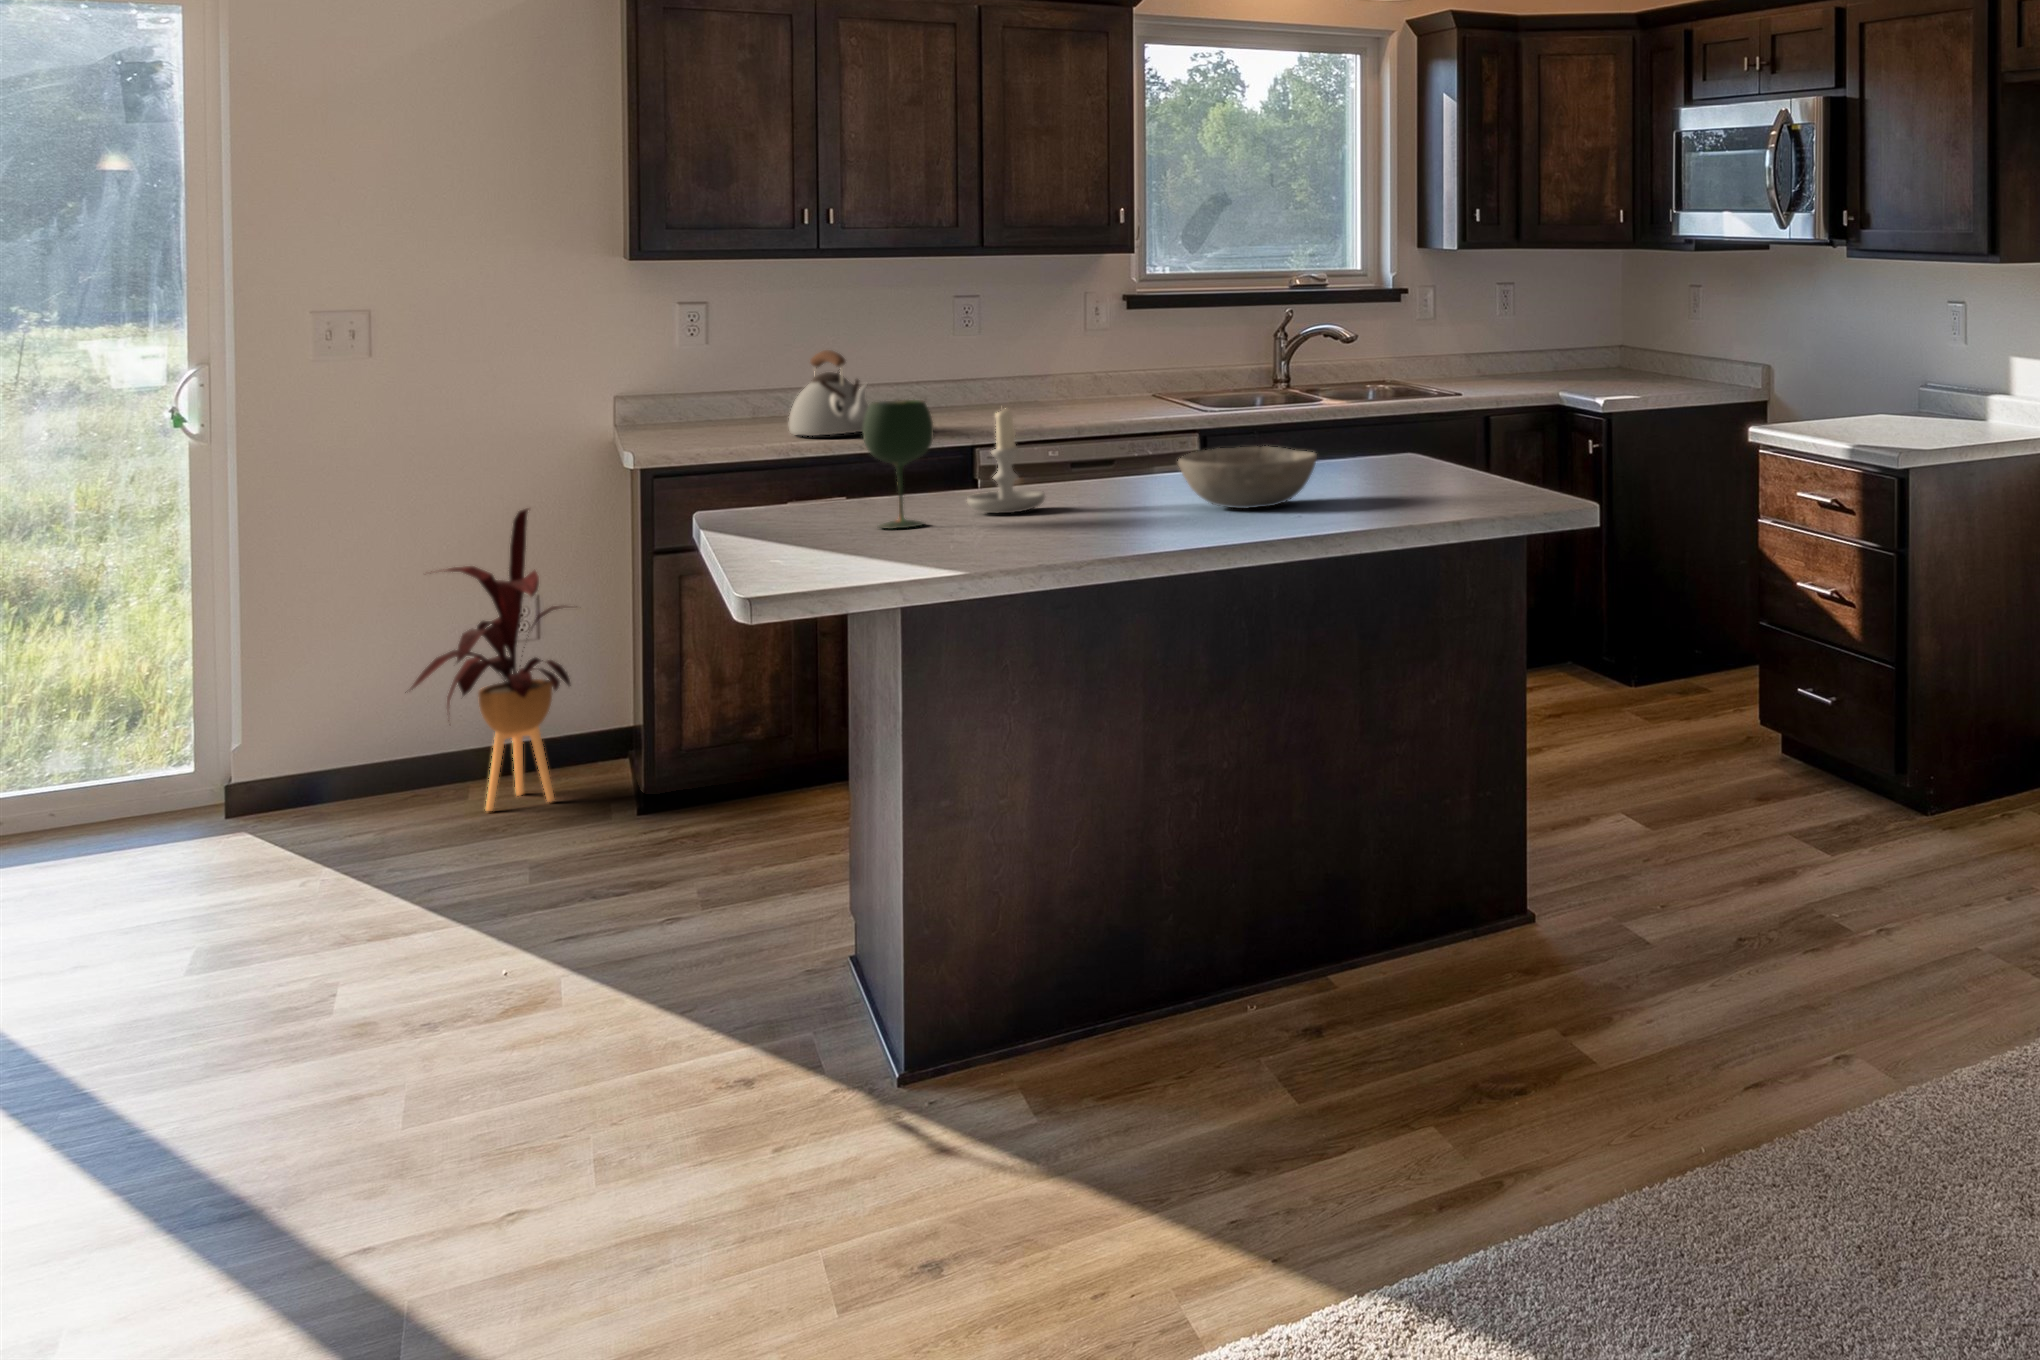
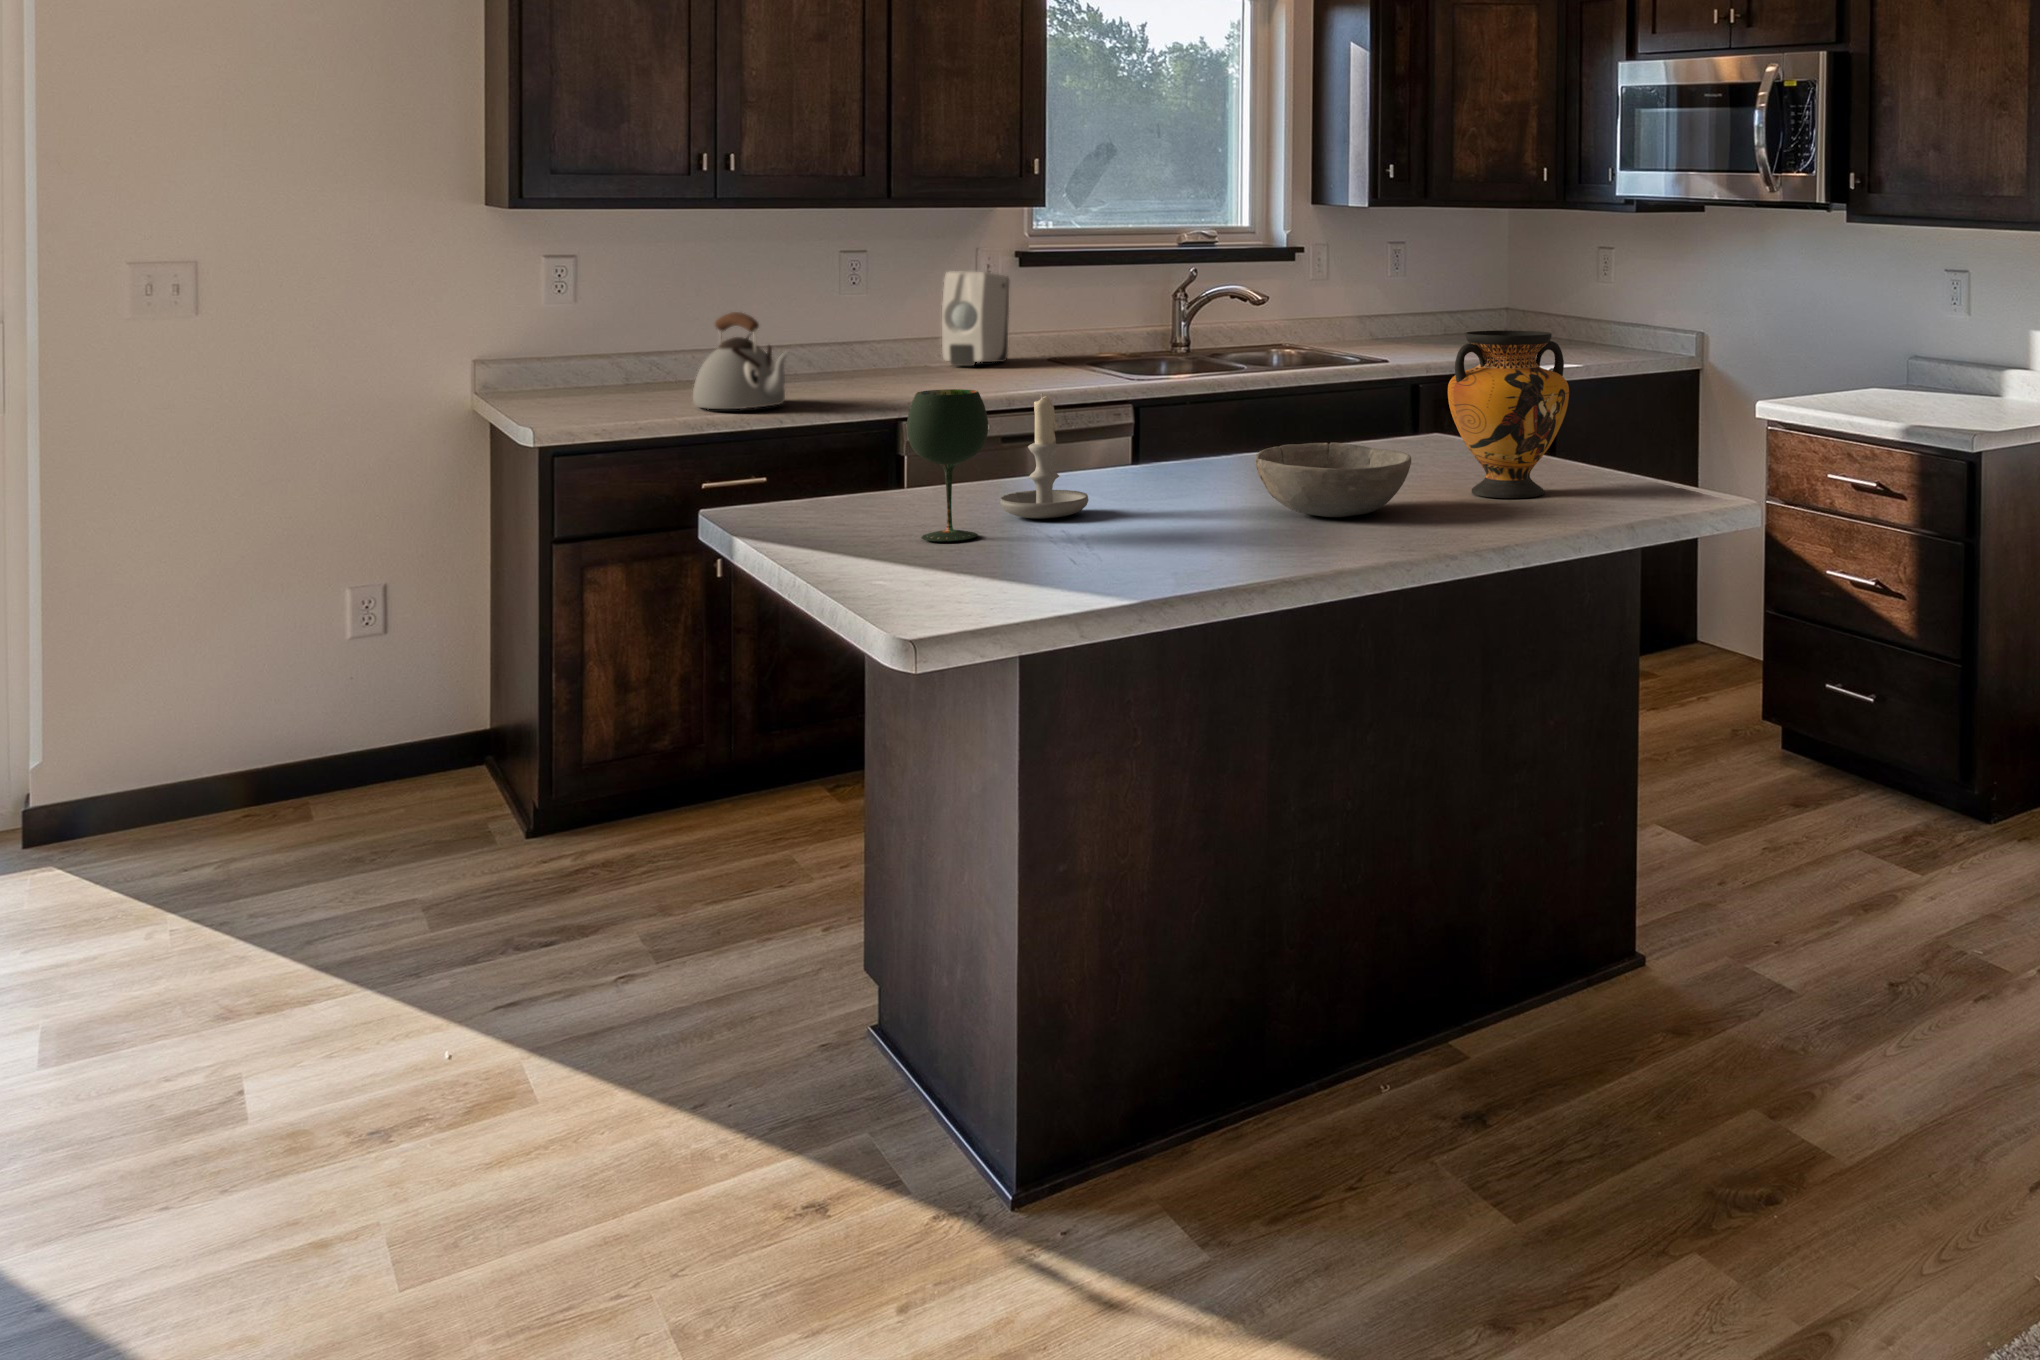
soap dispenser: none [1047,313,1113,400] -> present [942,271,1009,366]
vase: none [1373,346,1480,494] -> present [1448,331,1569,498]
house plant: present [405,509,571,811] -> none [255,489,451,837]

